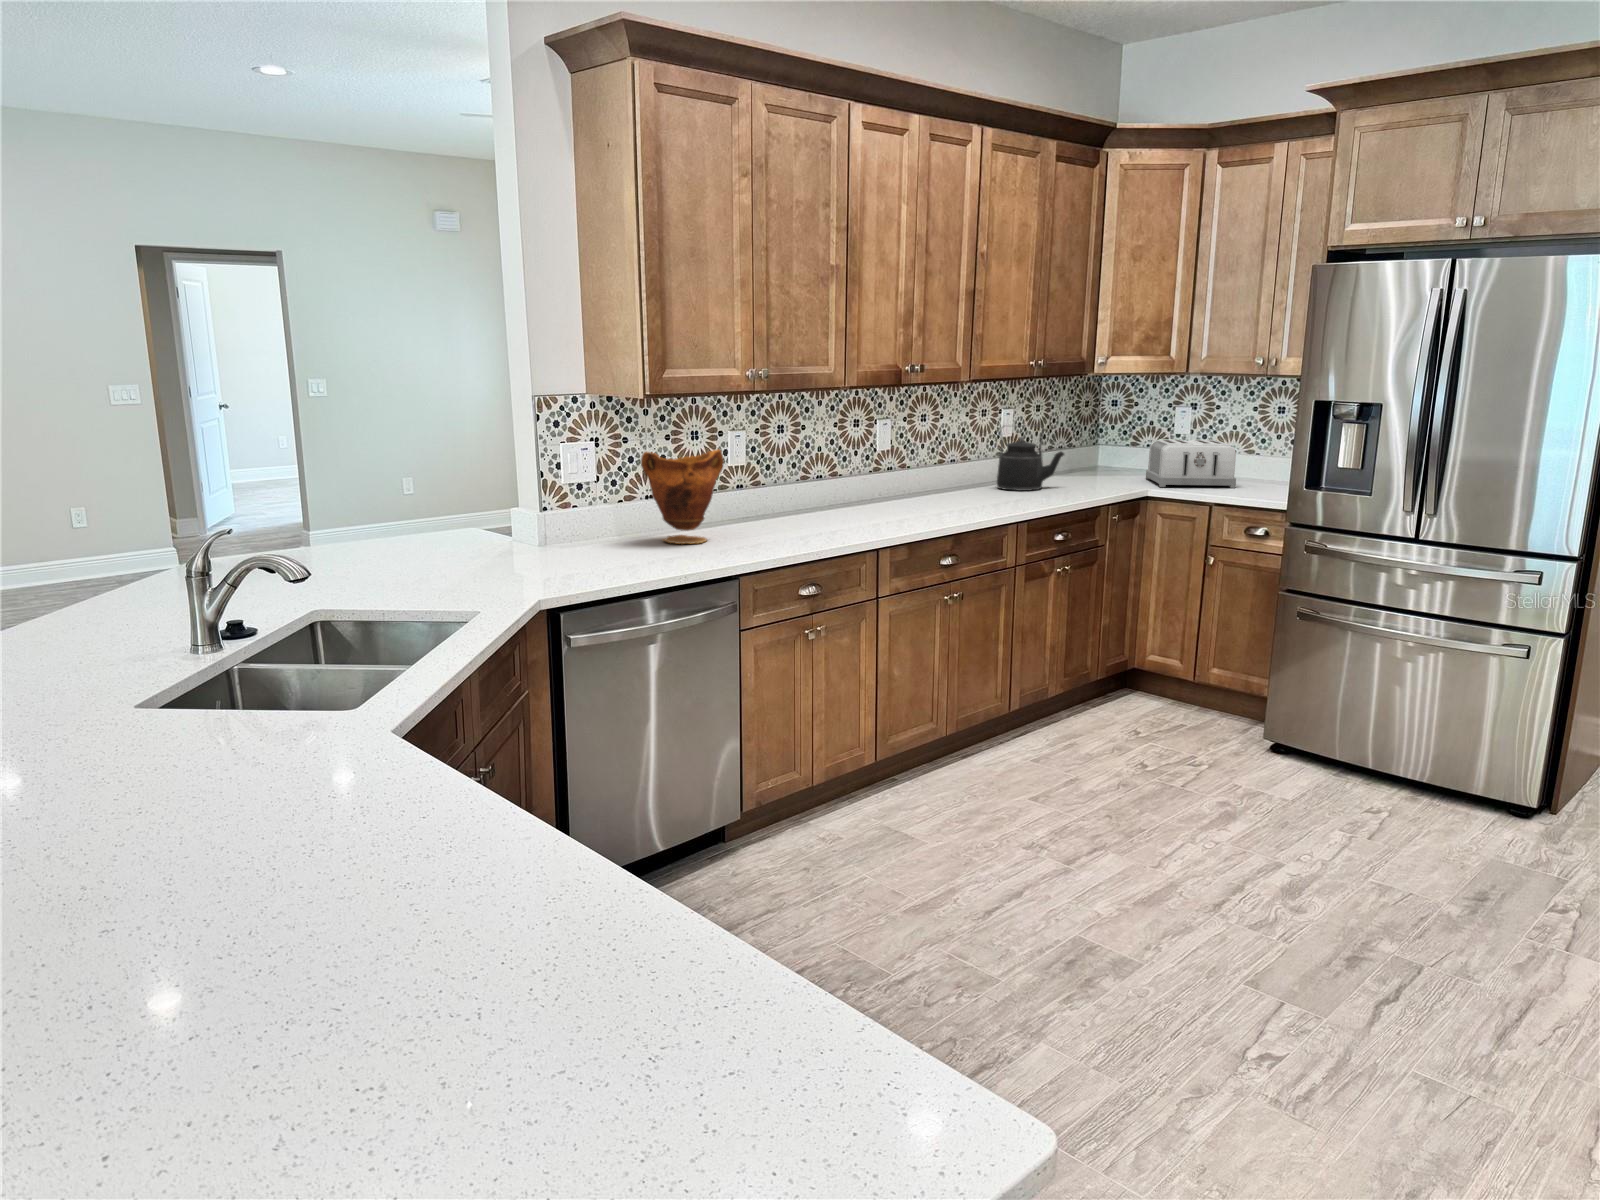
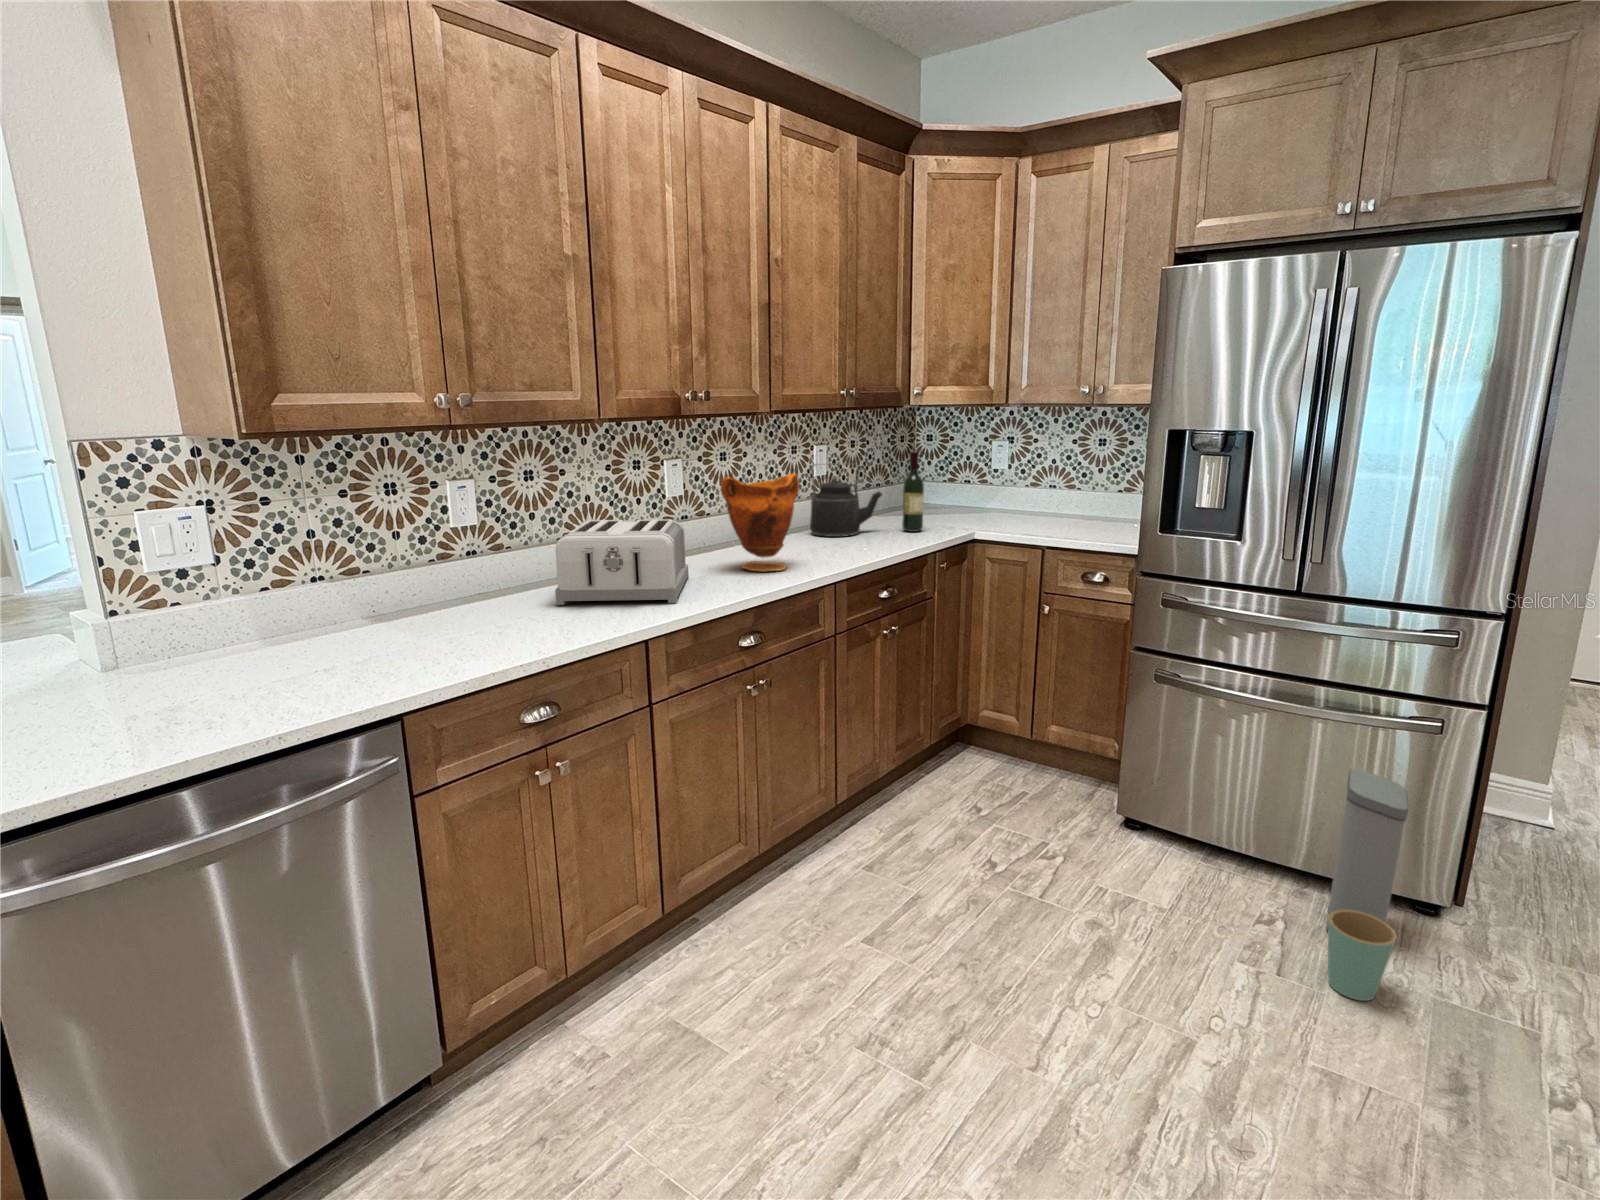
wine bottle: none [1082,416,1103,489] -> present [902,451,924,532]
toaster: present [1146,439,1236,488] -> present [555,519,689,605]
vase: present [641,450,724,544] -> present [721,474,799,571]
trash can: none [1415,687,1501,856] -> present [1326,769,1408,1001]

